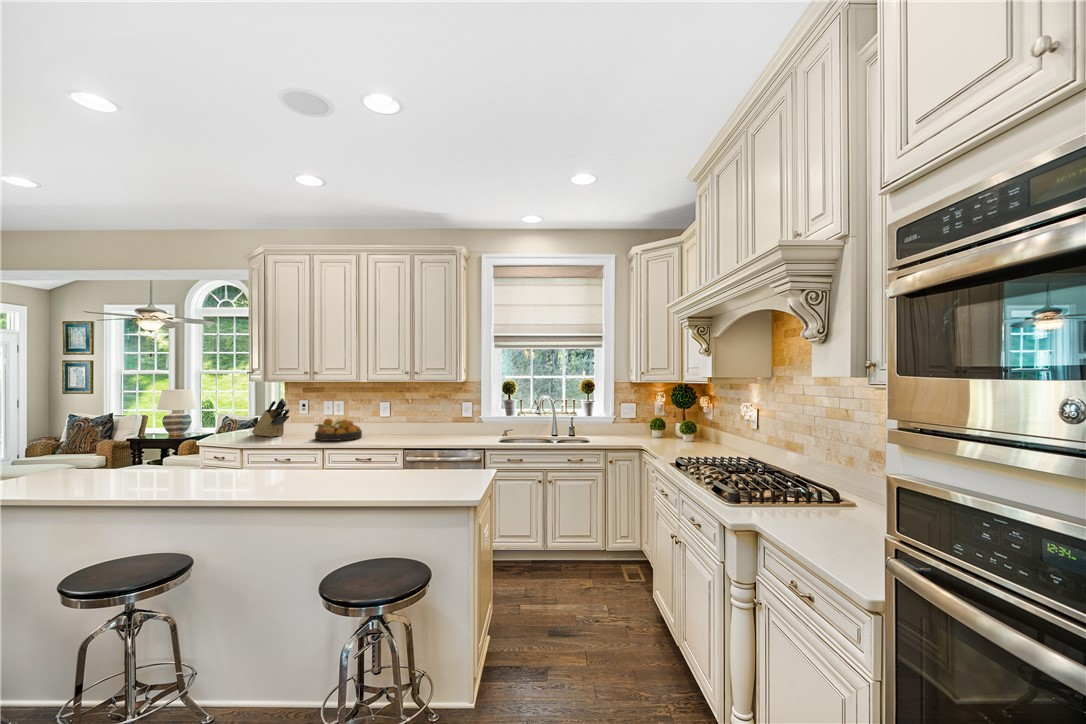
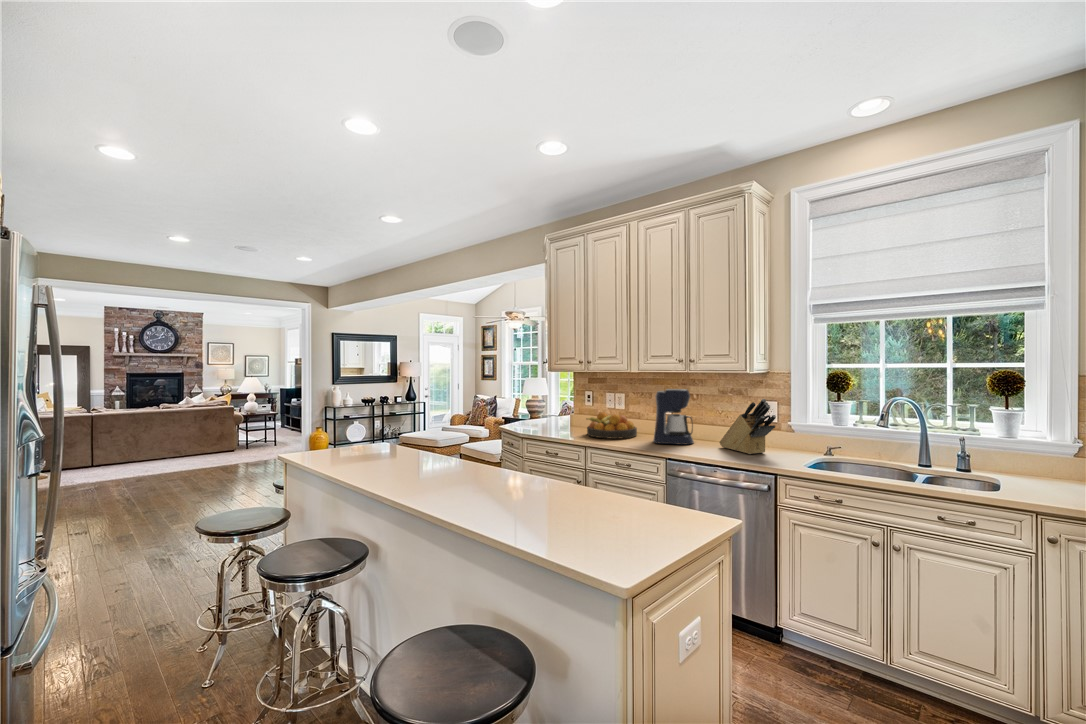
coffee maker: none [382,395,414,440] -> present [654,389,694,444]
knife block: present [252,398,289,437] -> present [719,399,776,454]

